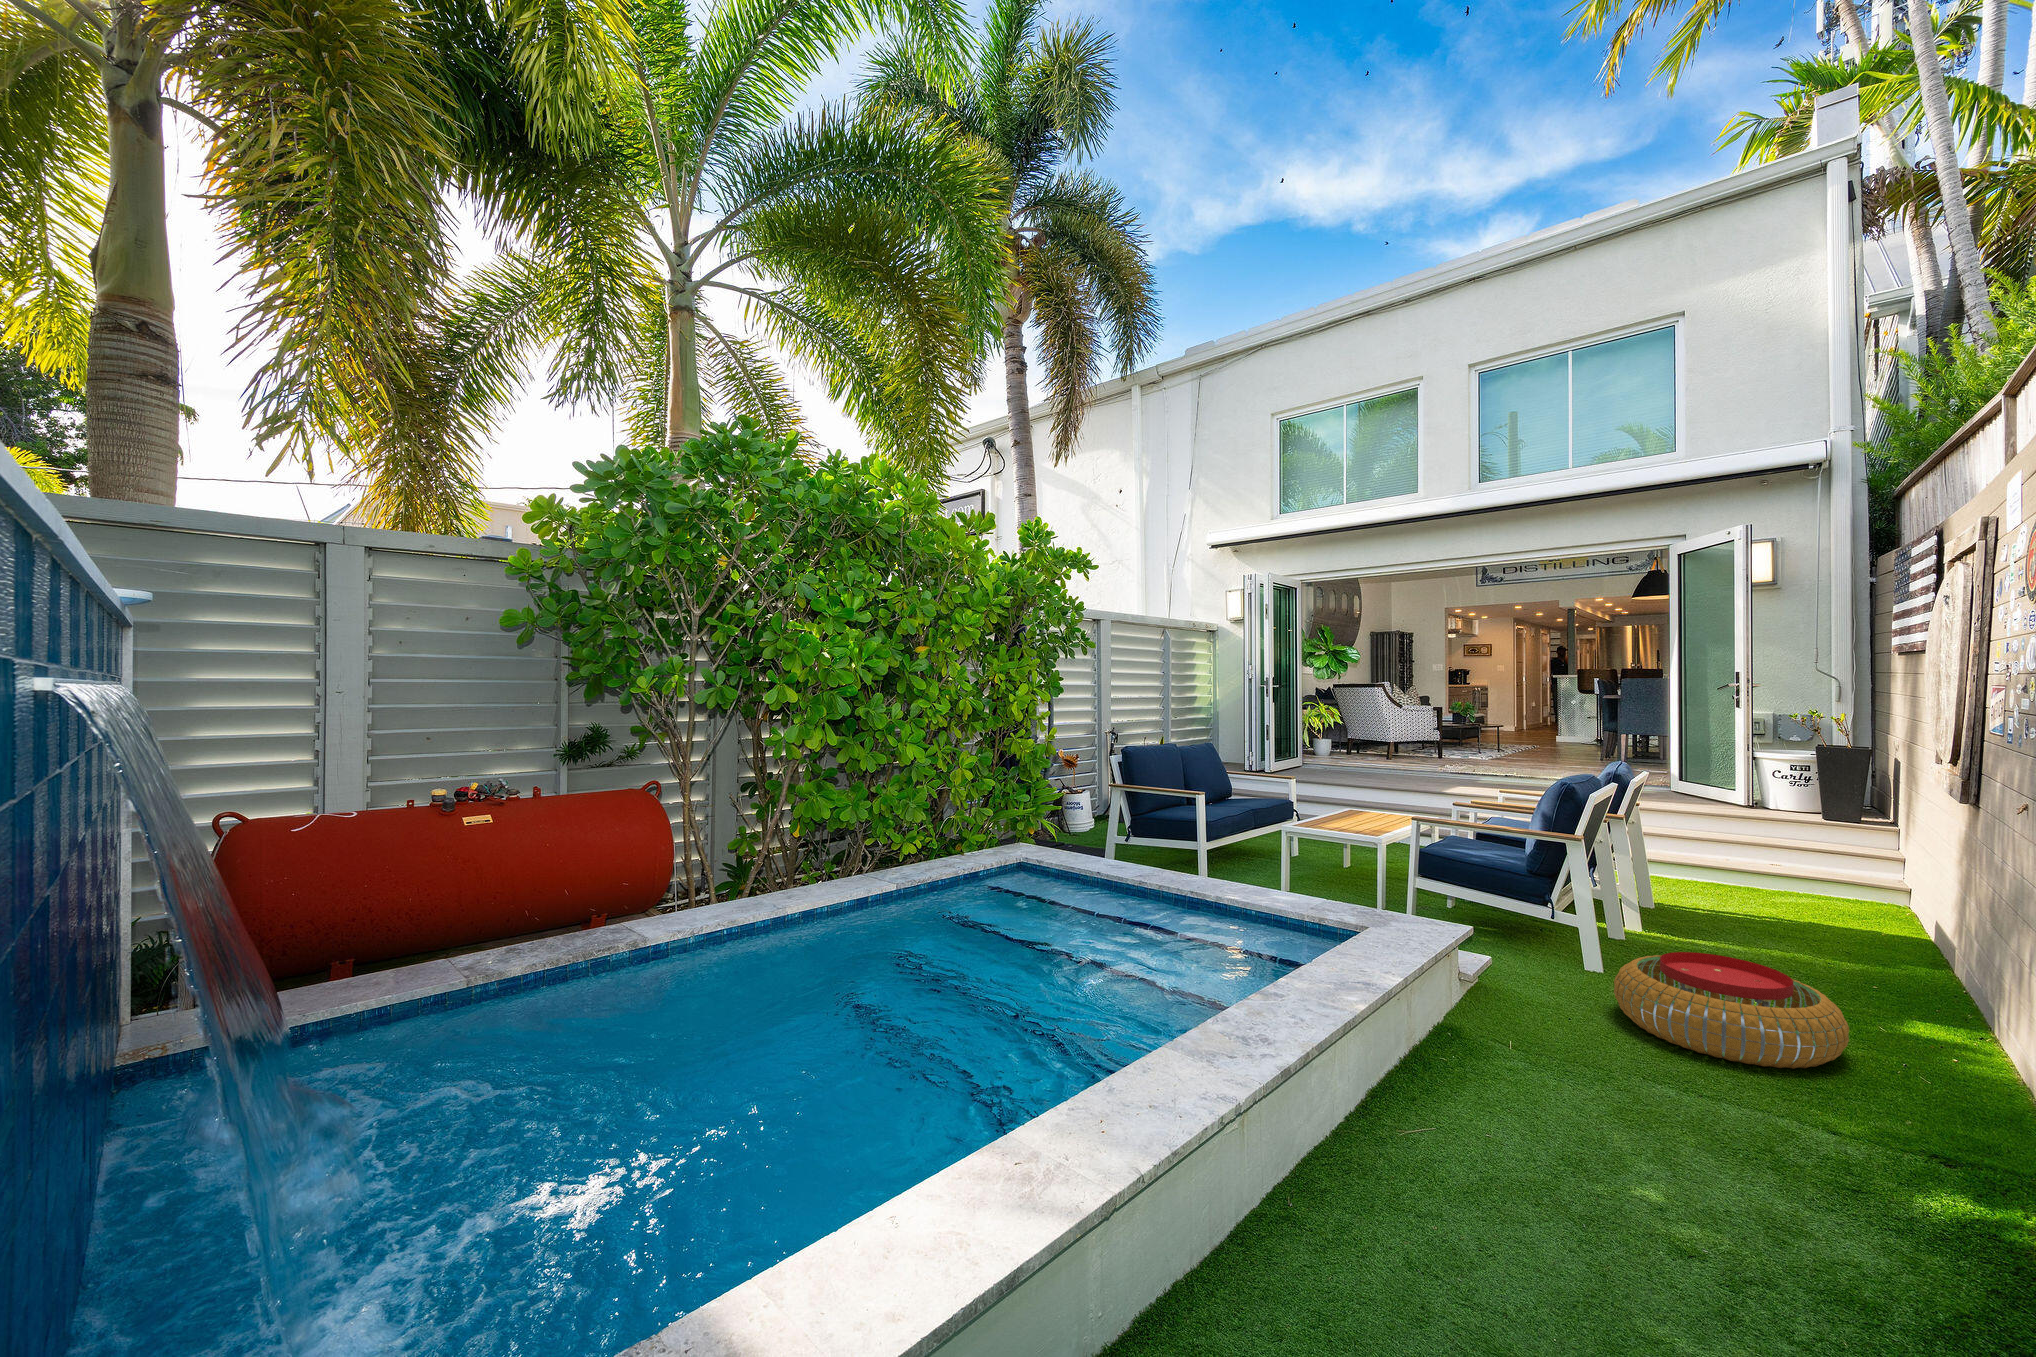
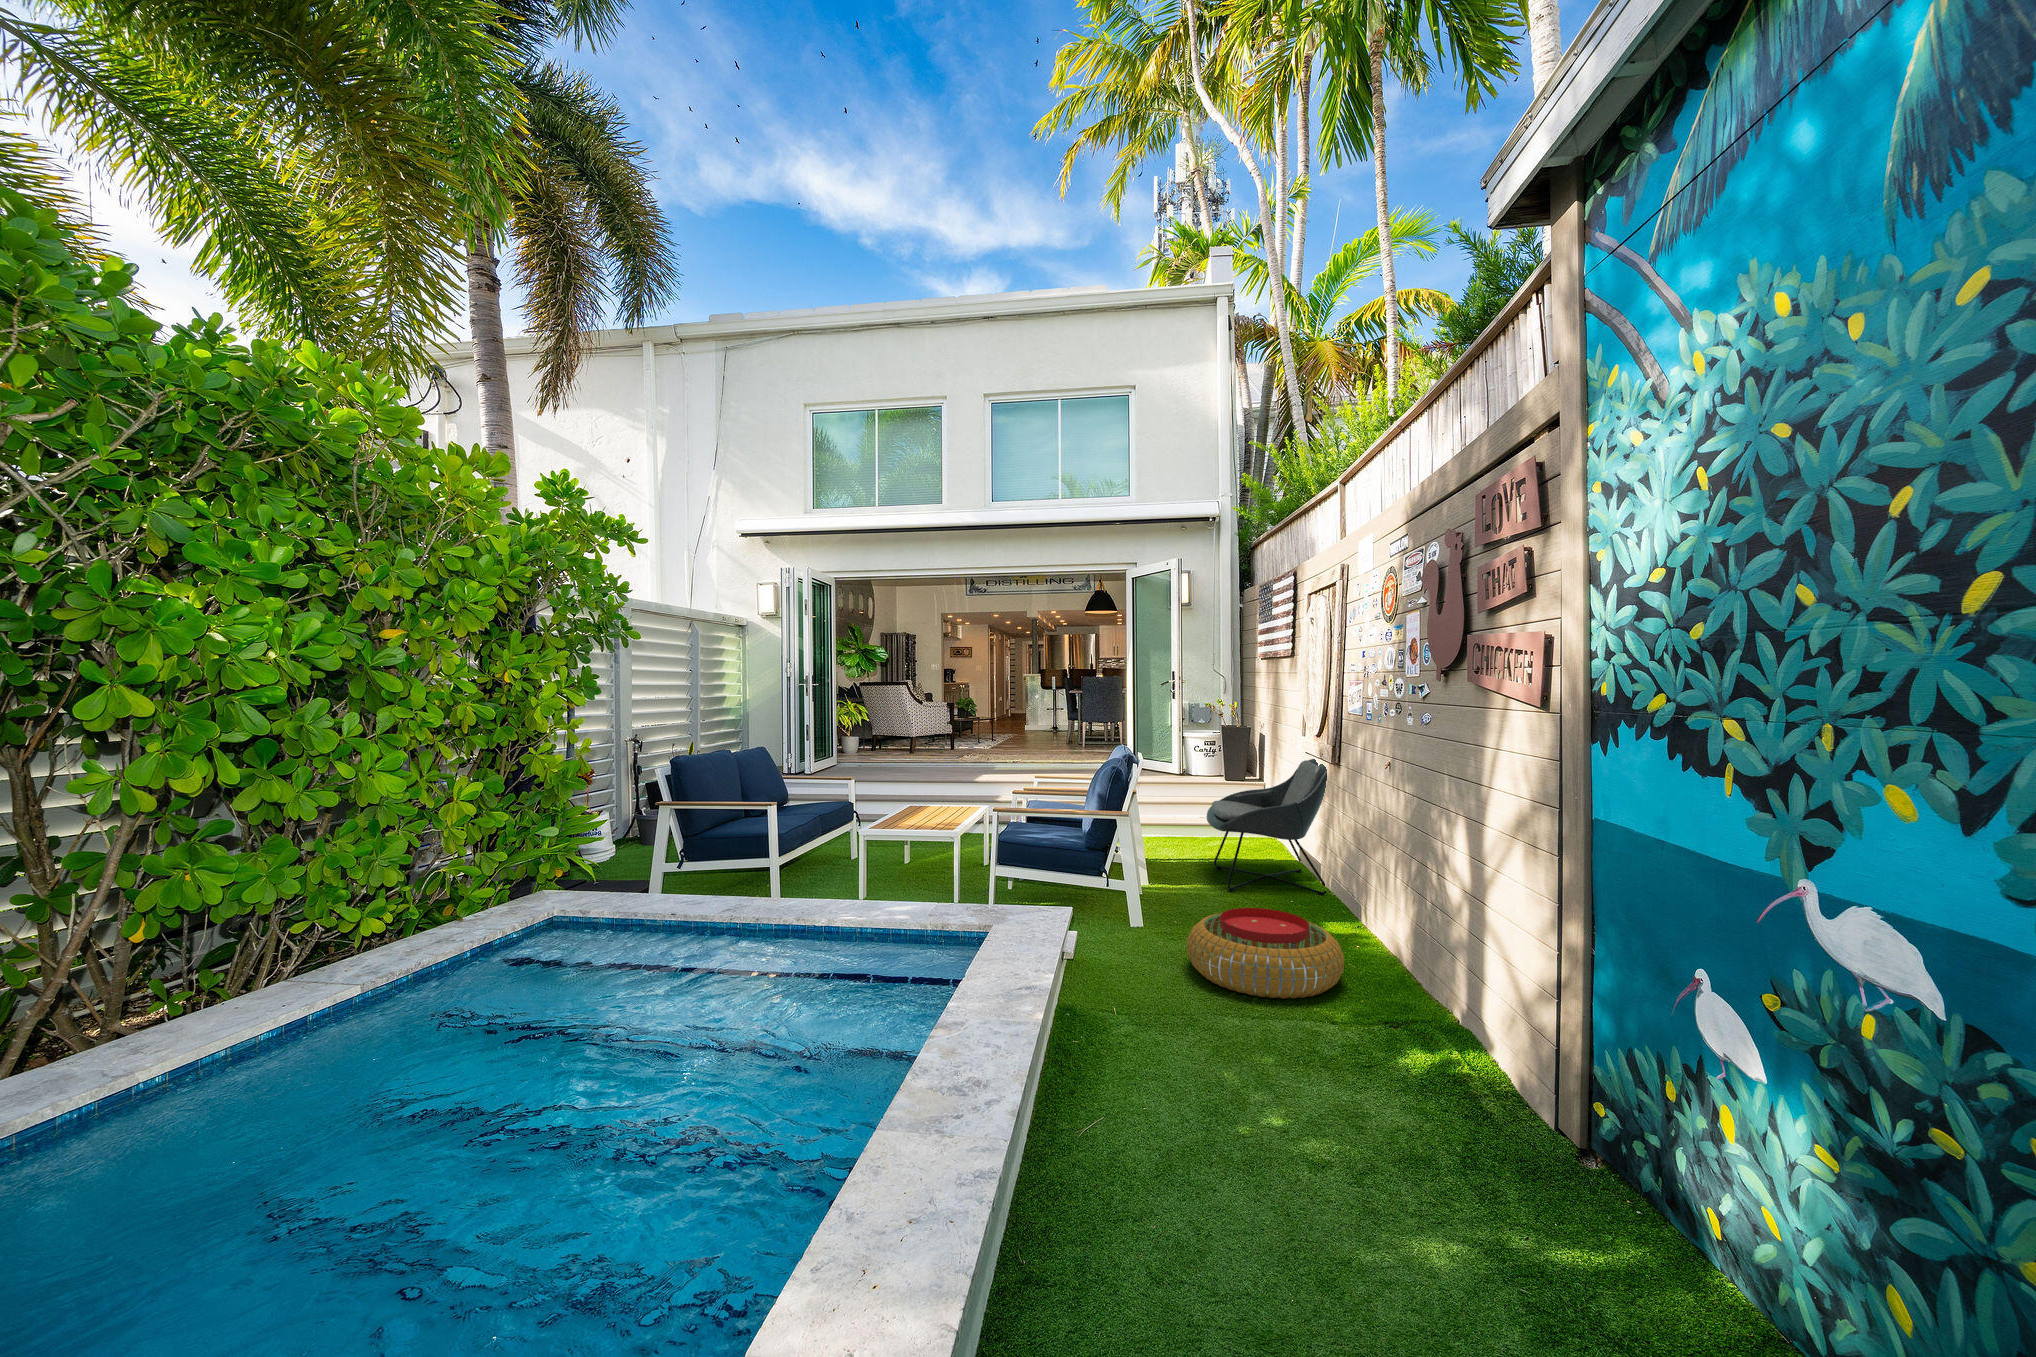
lounge chair: none [1725,790,1936,975] -> present [1207,759,1329,896]

